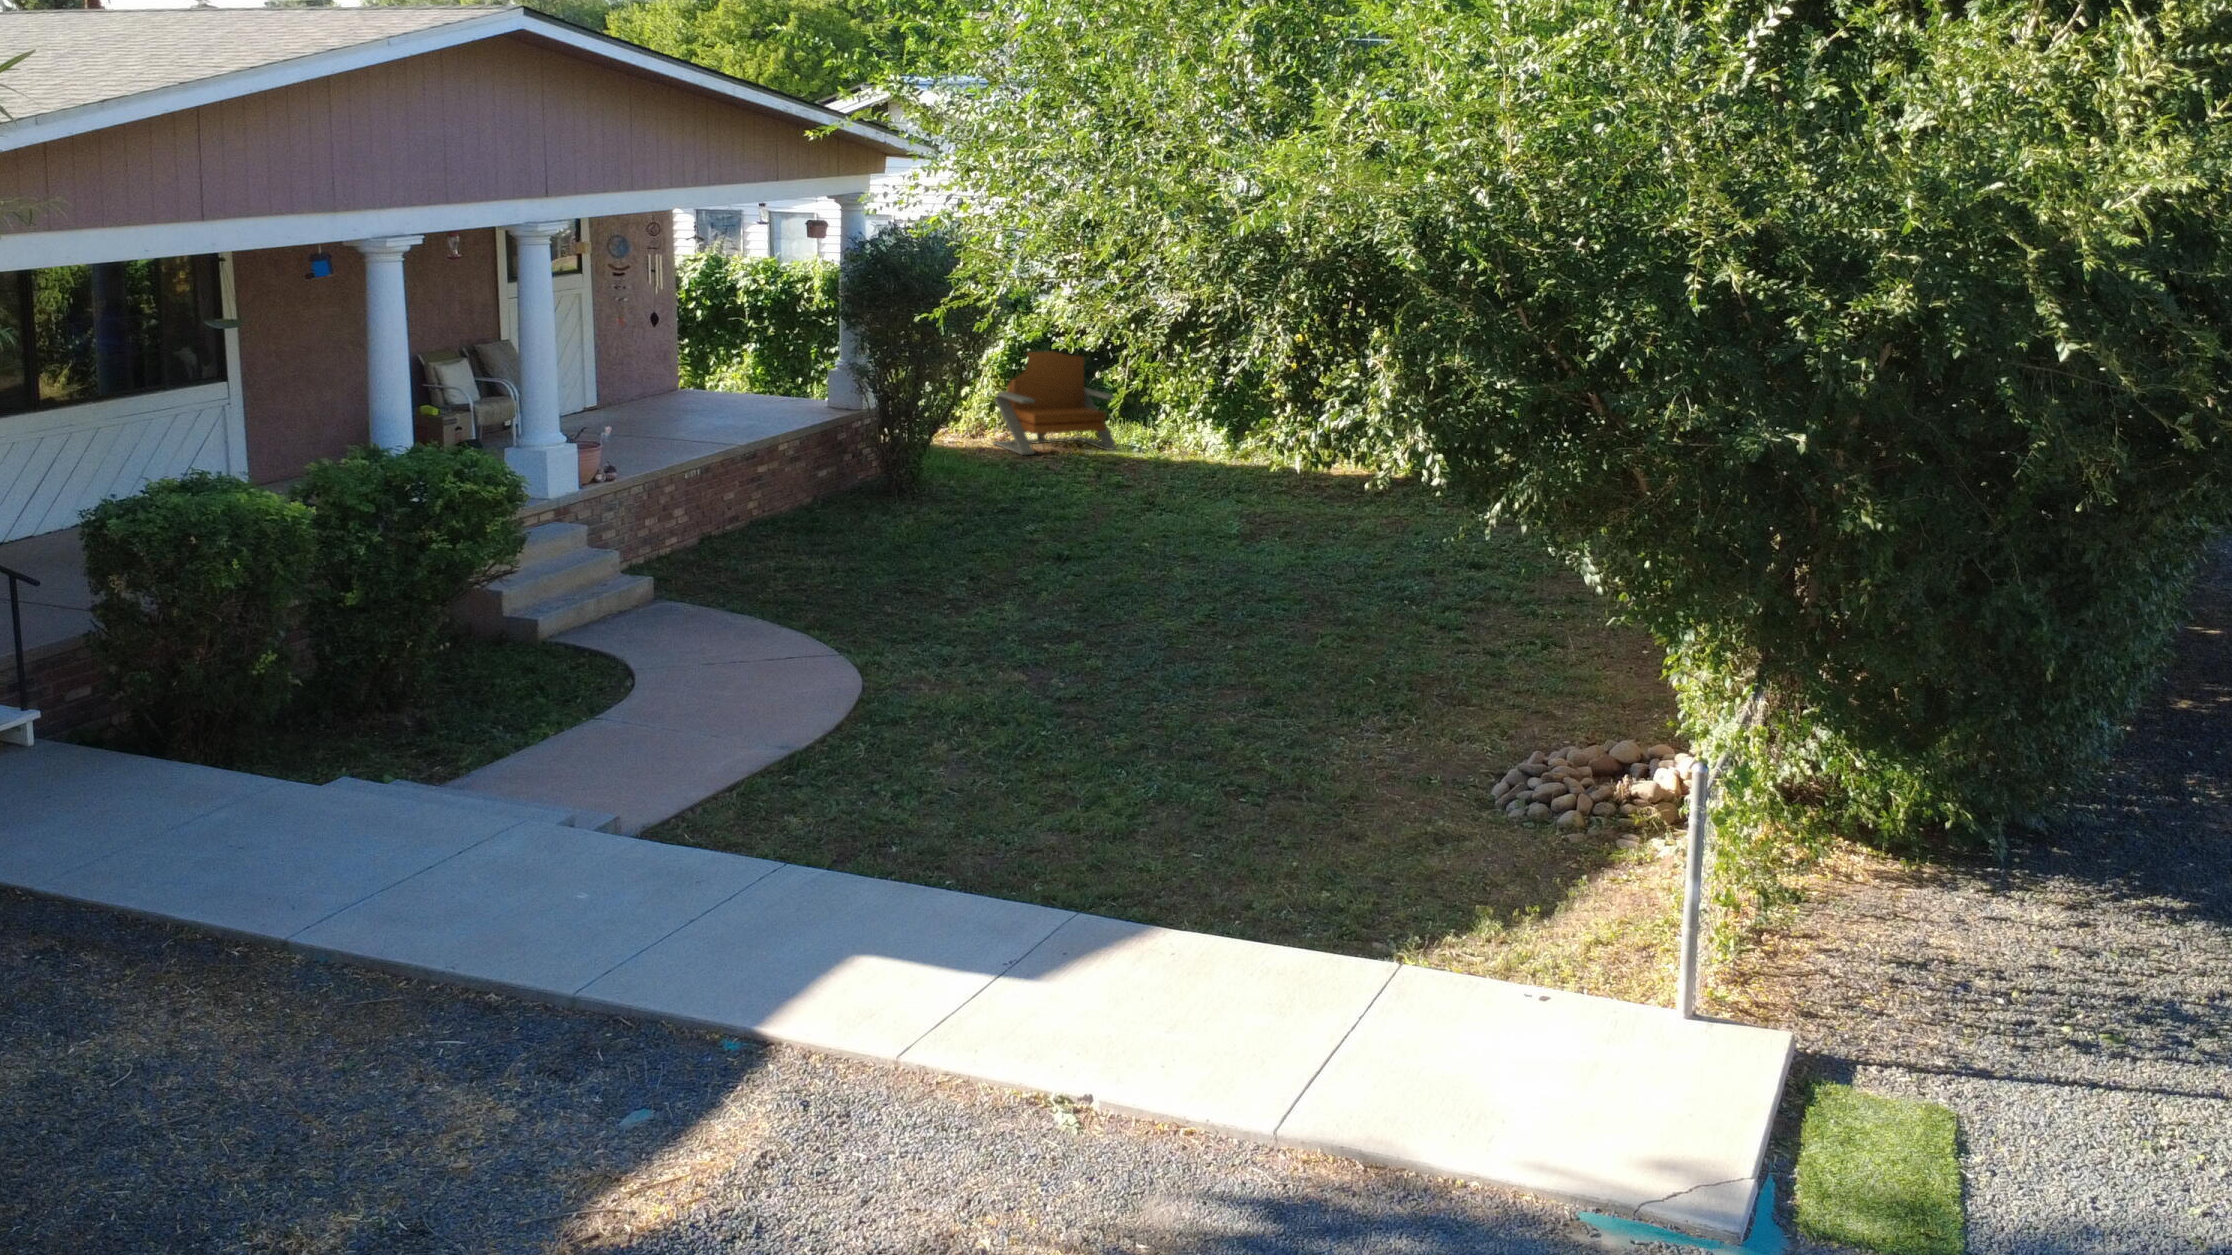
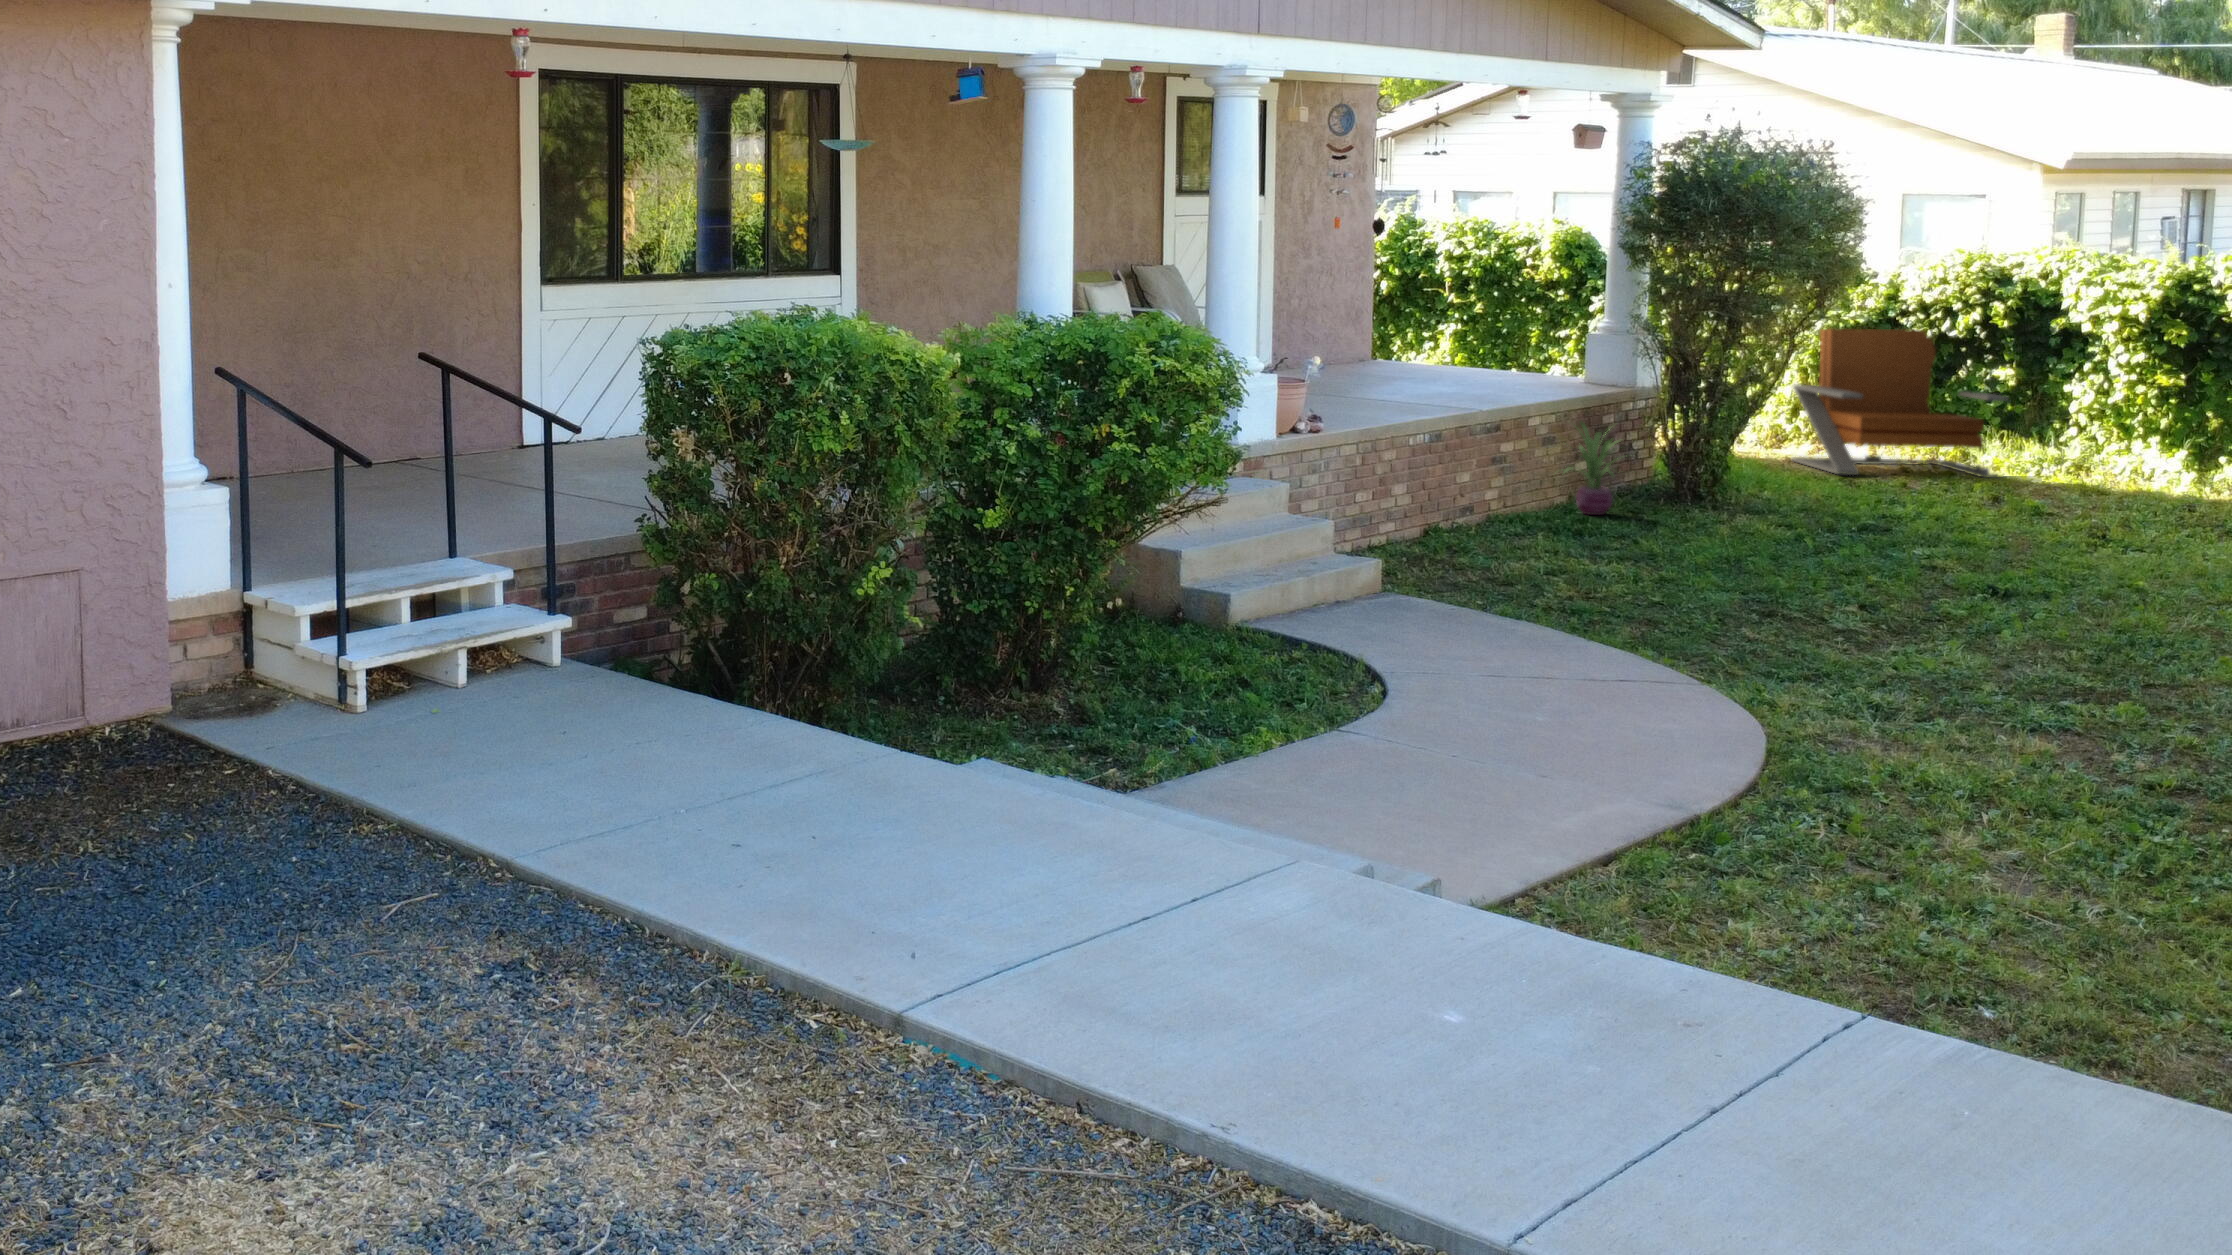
decorative plant: none [838,438,910,504] -> present [1562,422,1623,515]

